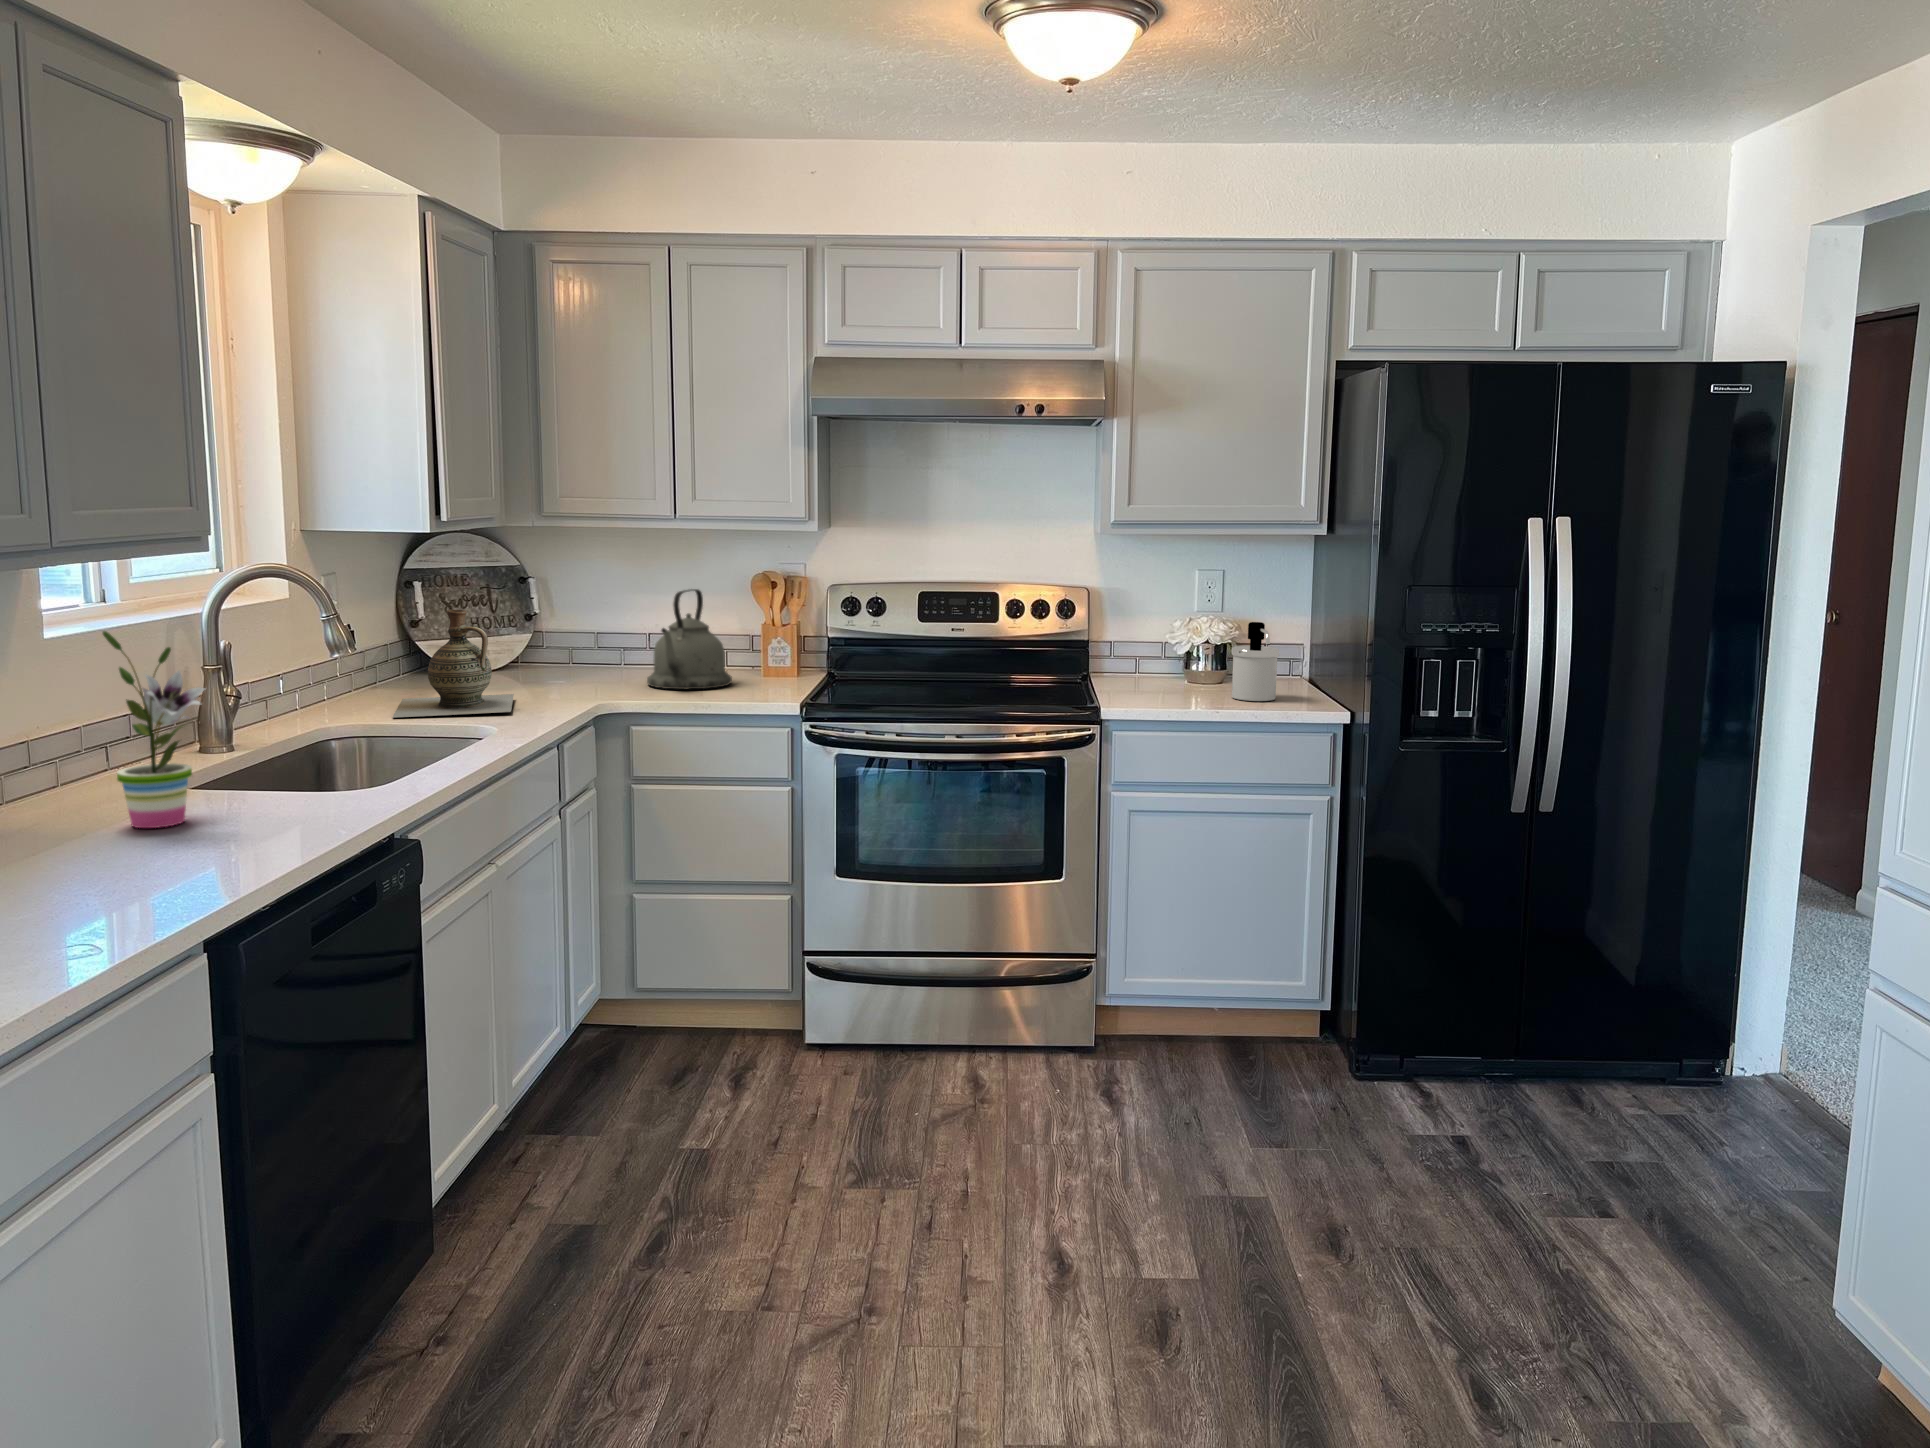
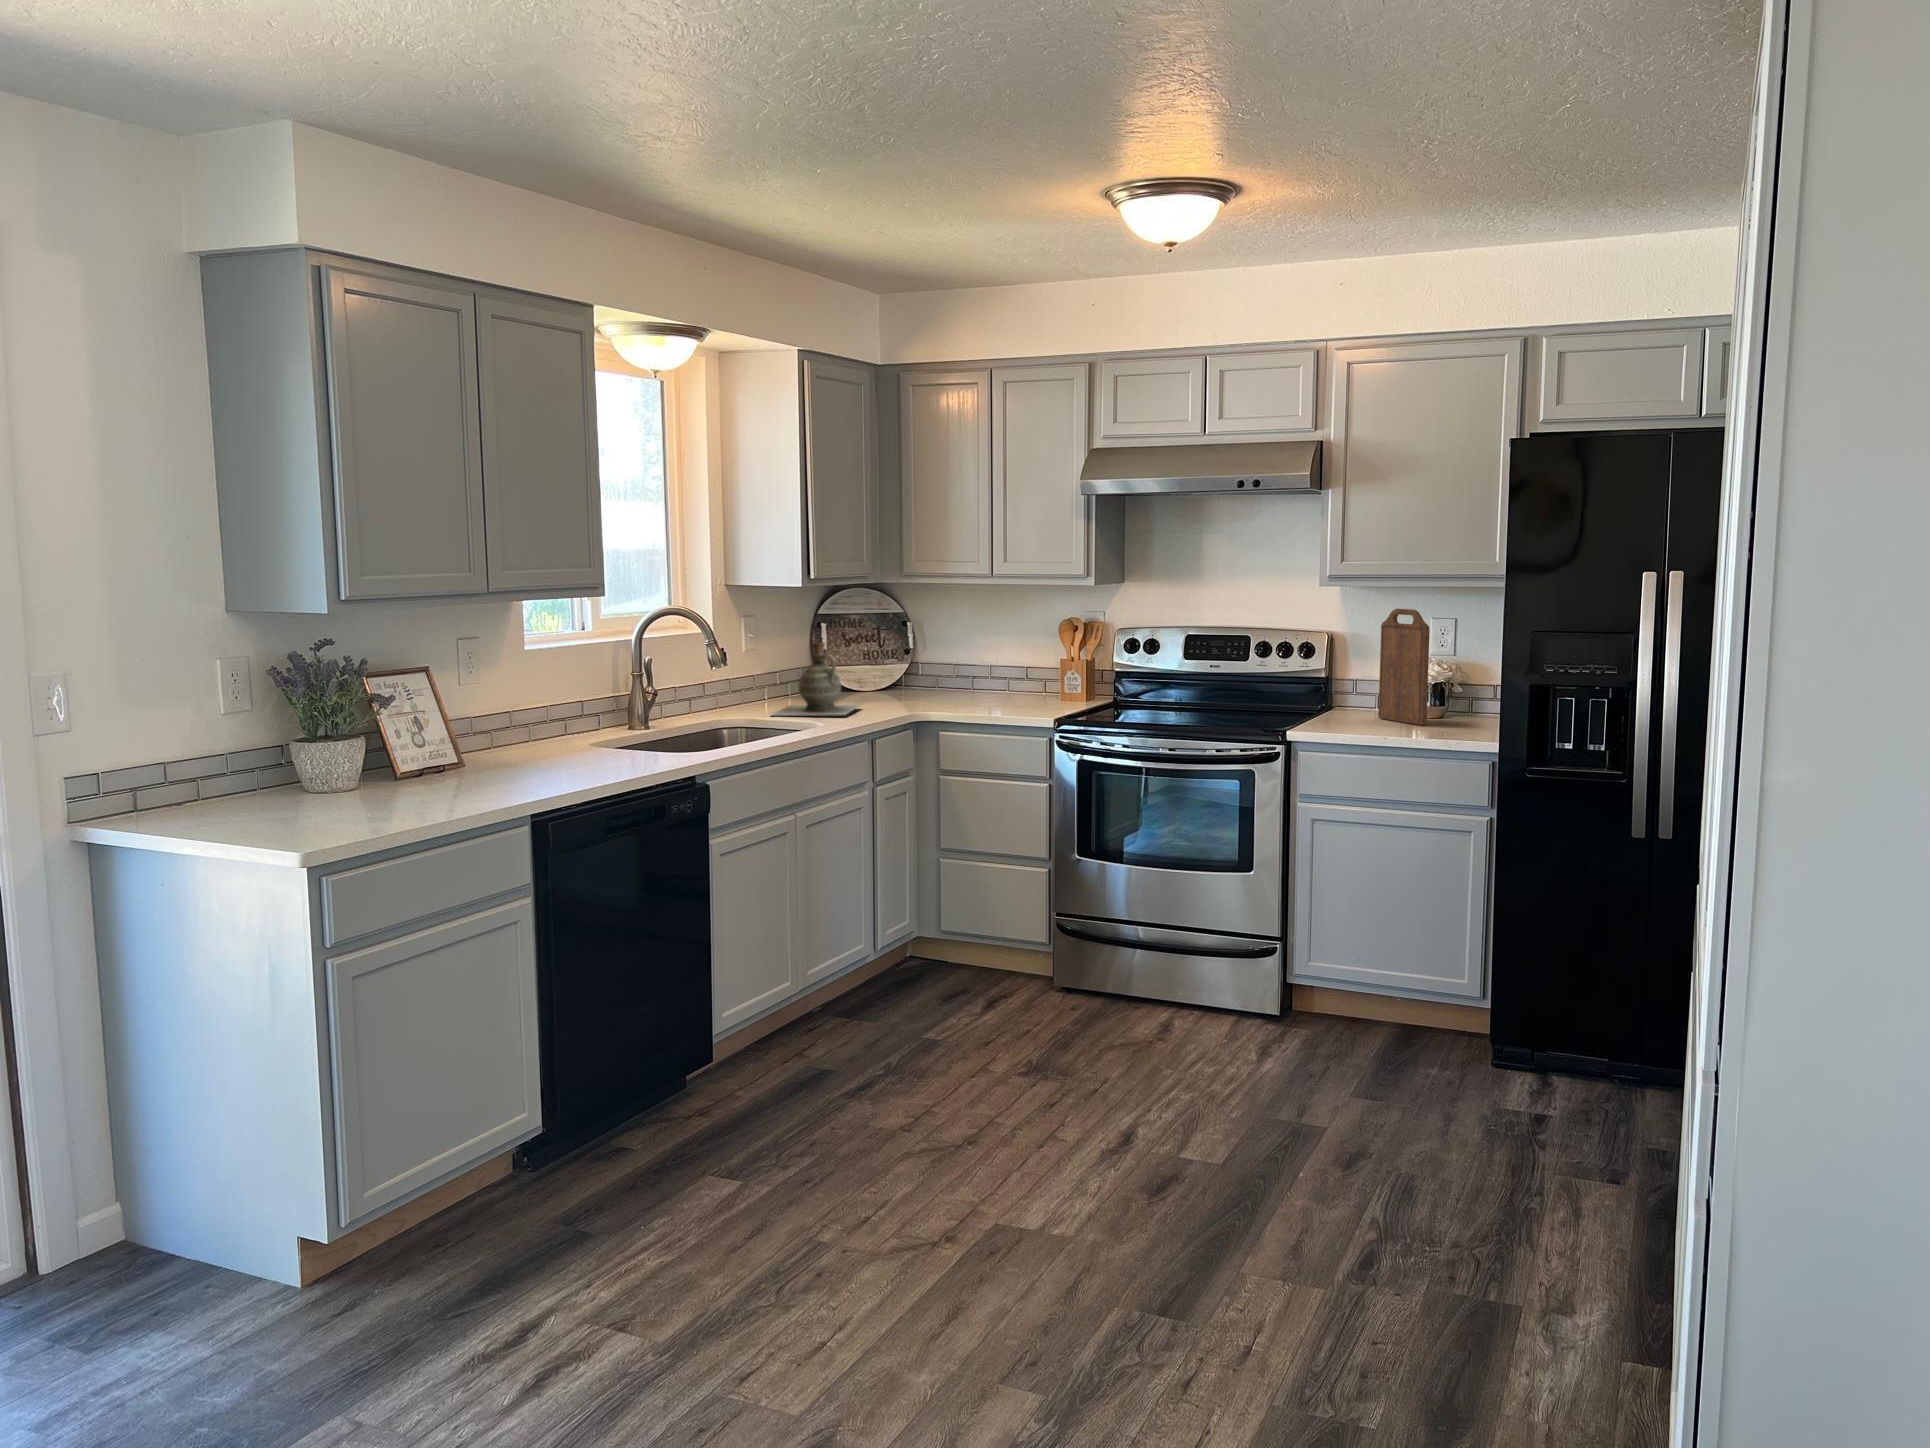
cutting board: none [1154,559,1224,691] -> present [1378,609,1430,725]
kettle: present [647,589,732,689] -> none [966,631,1031,707]
soap dispenser: present [1232,622,1279,701] -> none [1426,664,1469,734]
potted plant: present [103,631,206,828] -> none [551,645,601,762]

